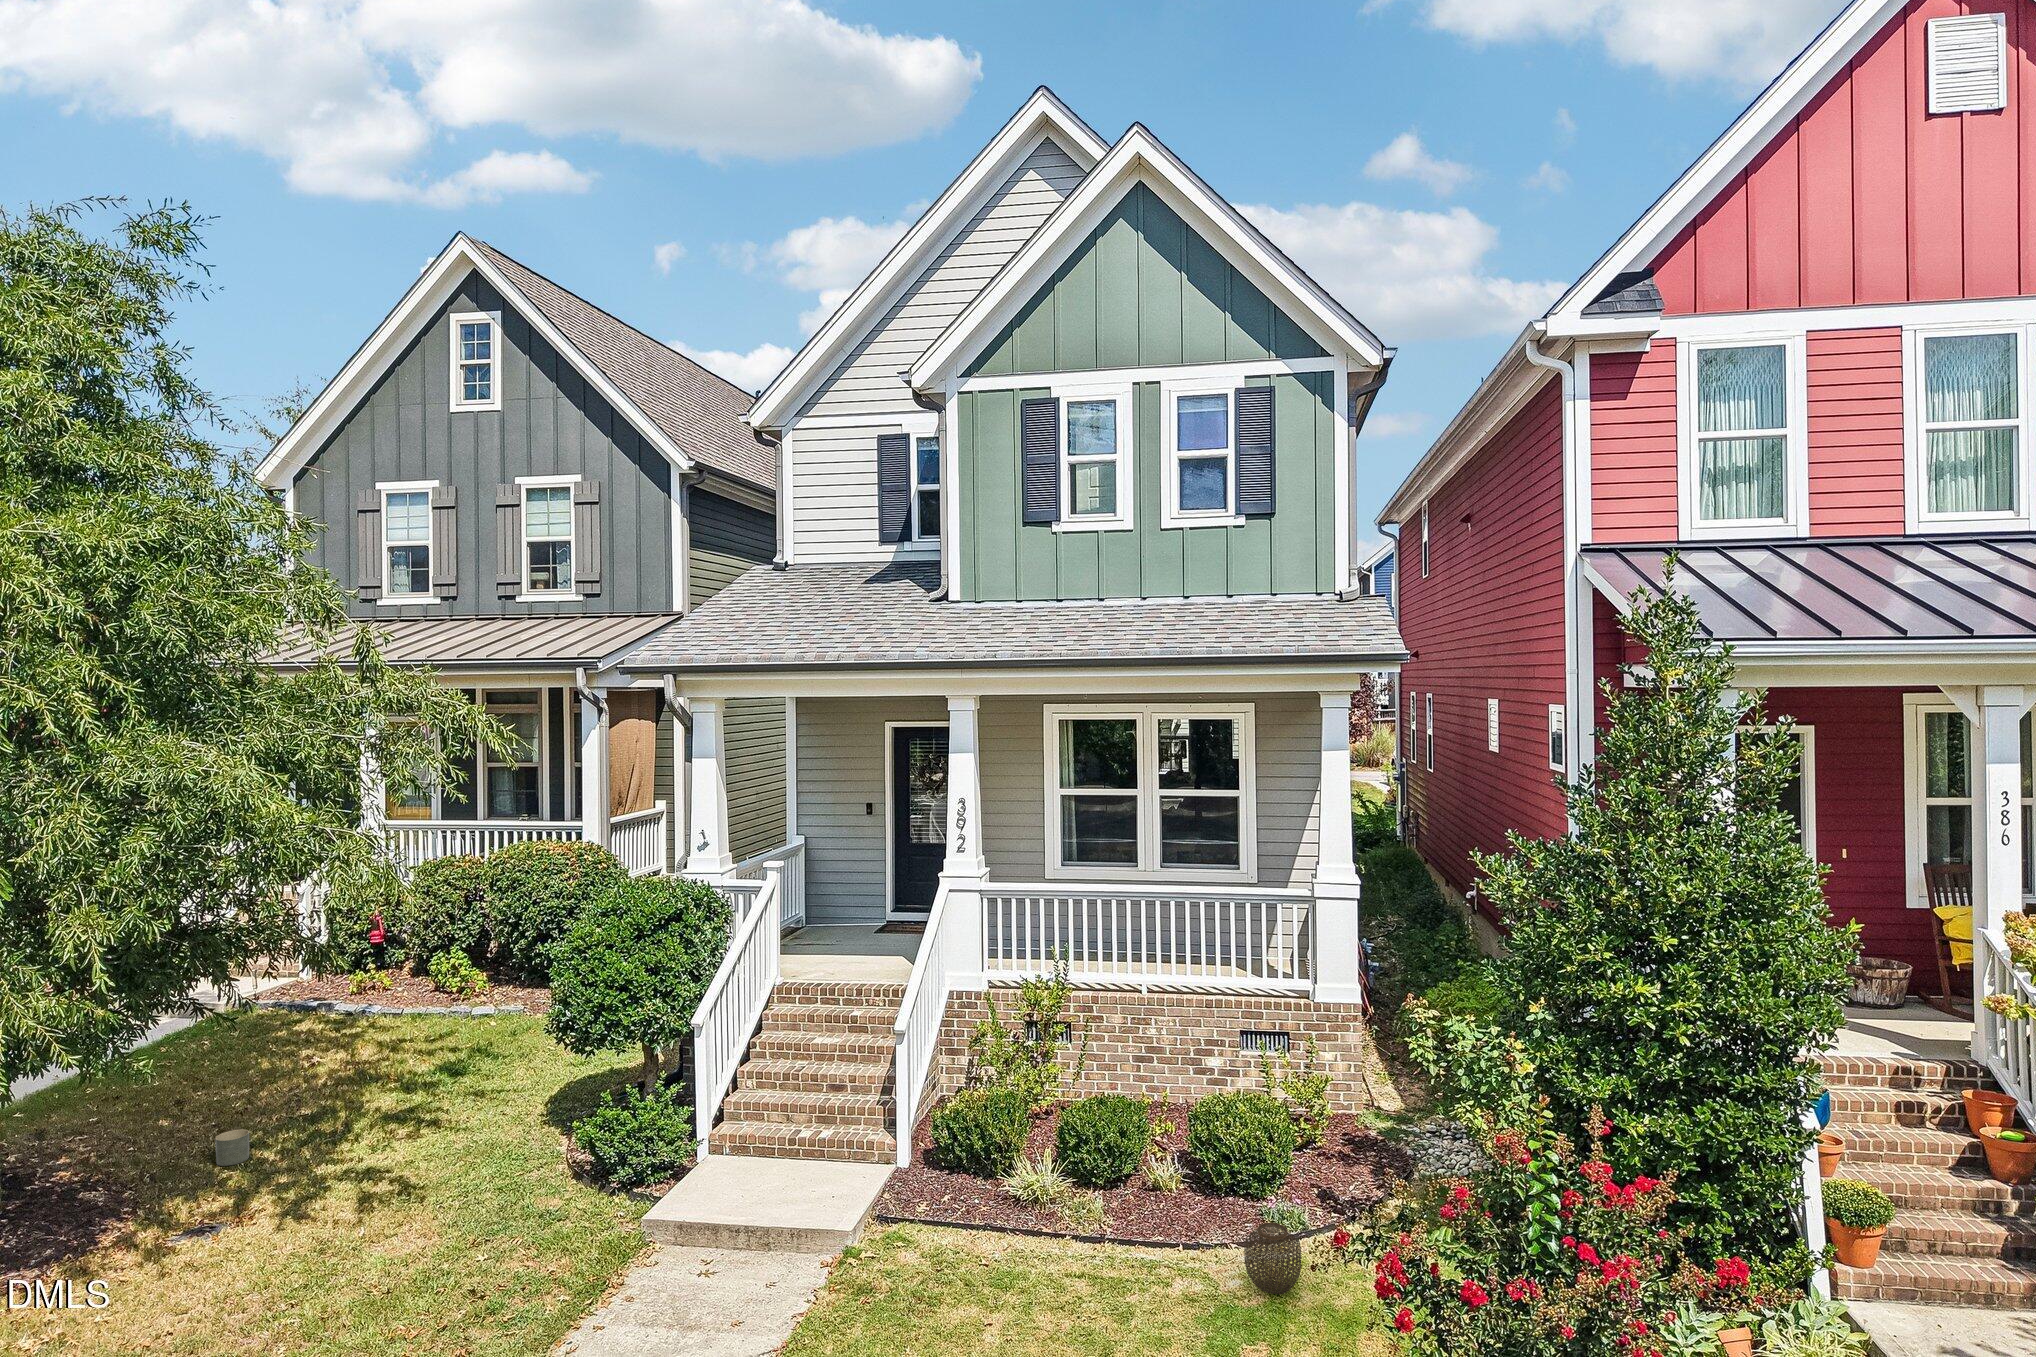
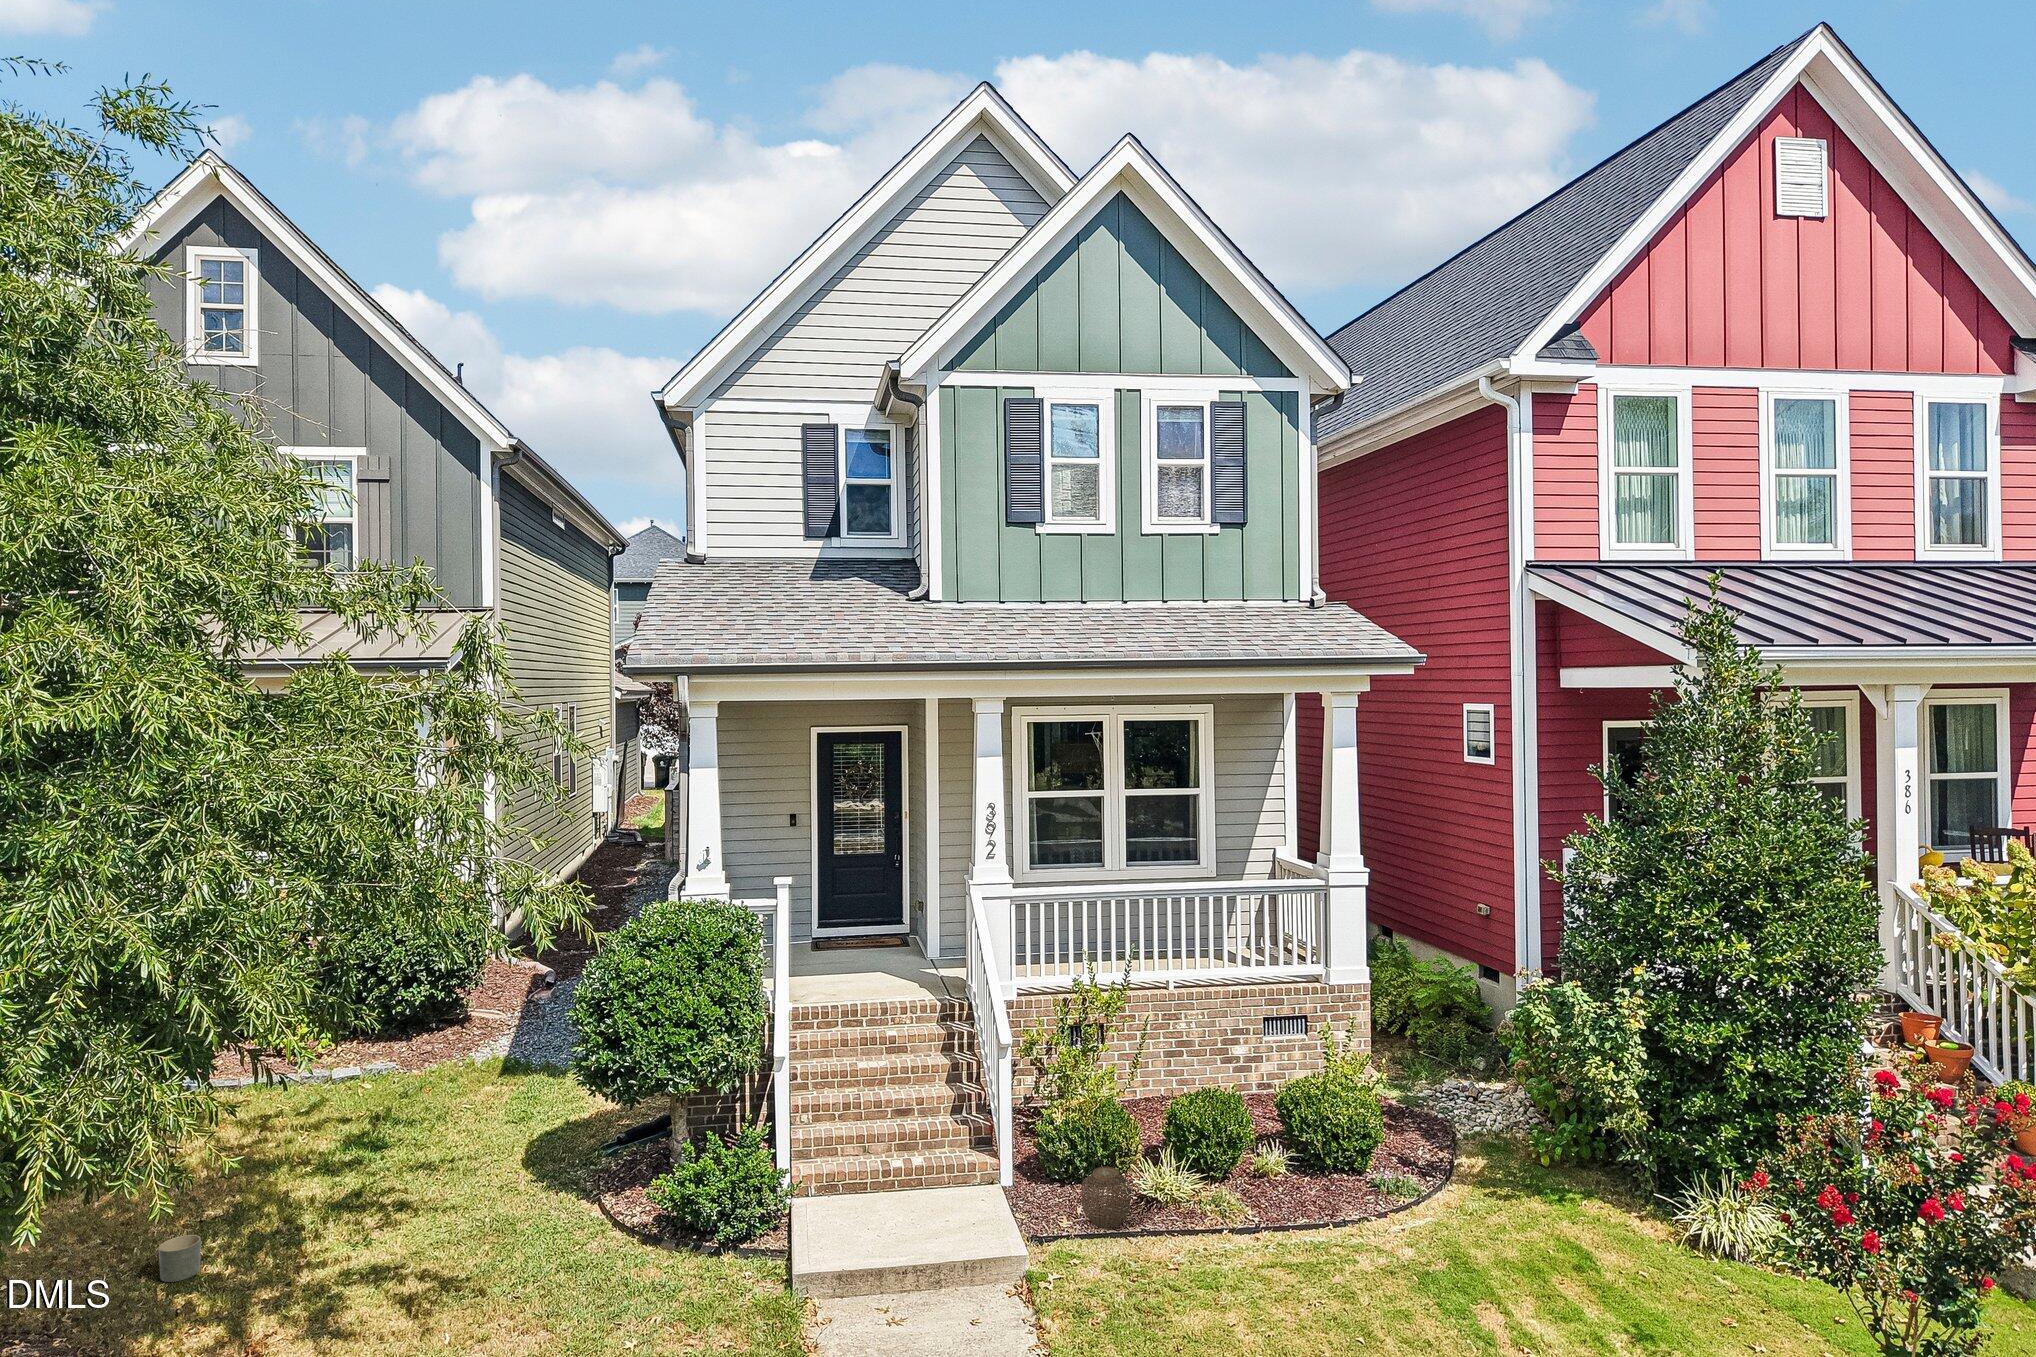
woven basket: present [1244,1223,1301,1294] -> present [1081,1167,1131,1228]

